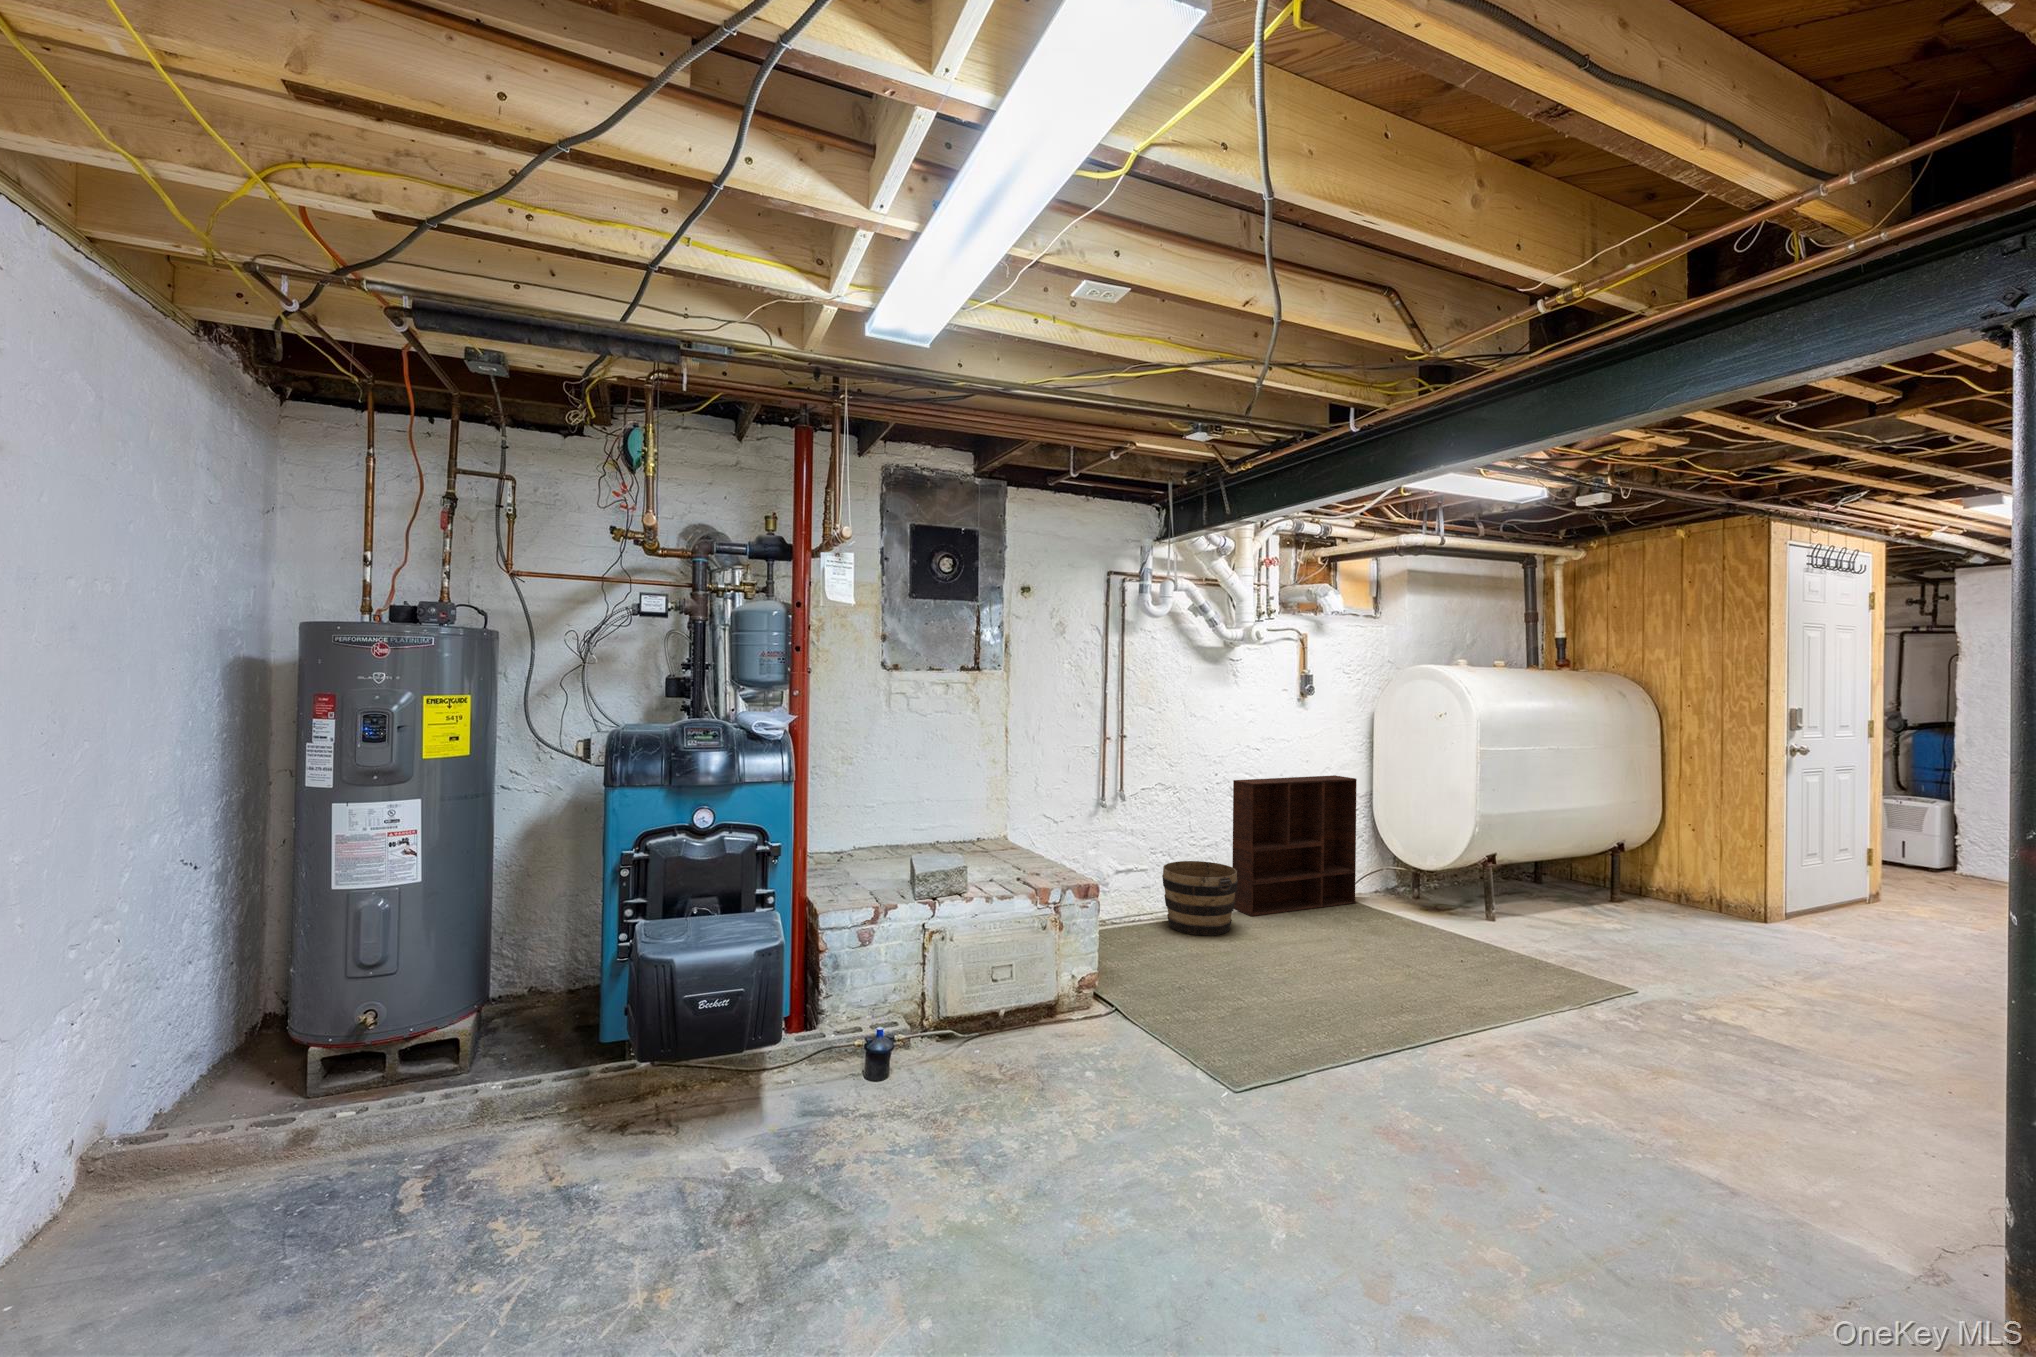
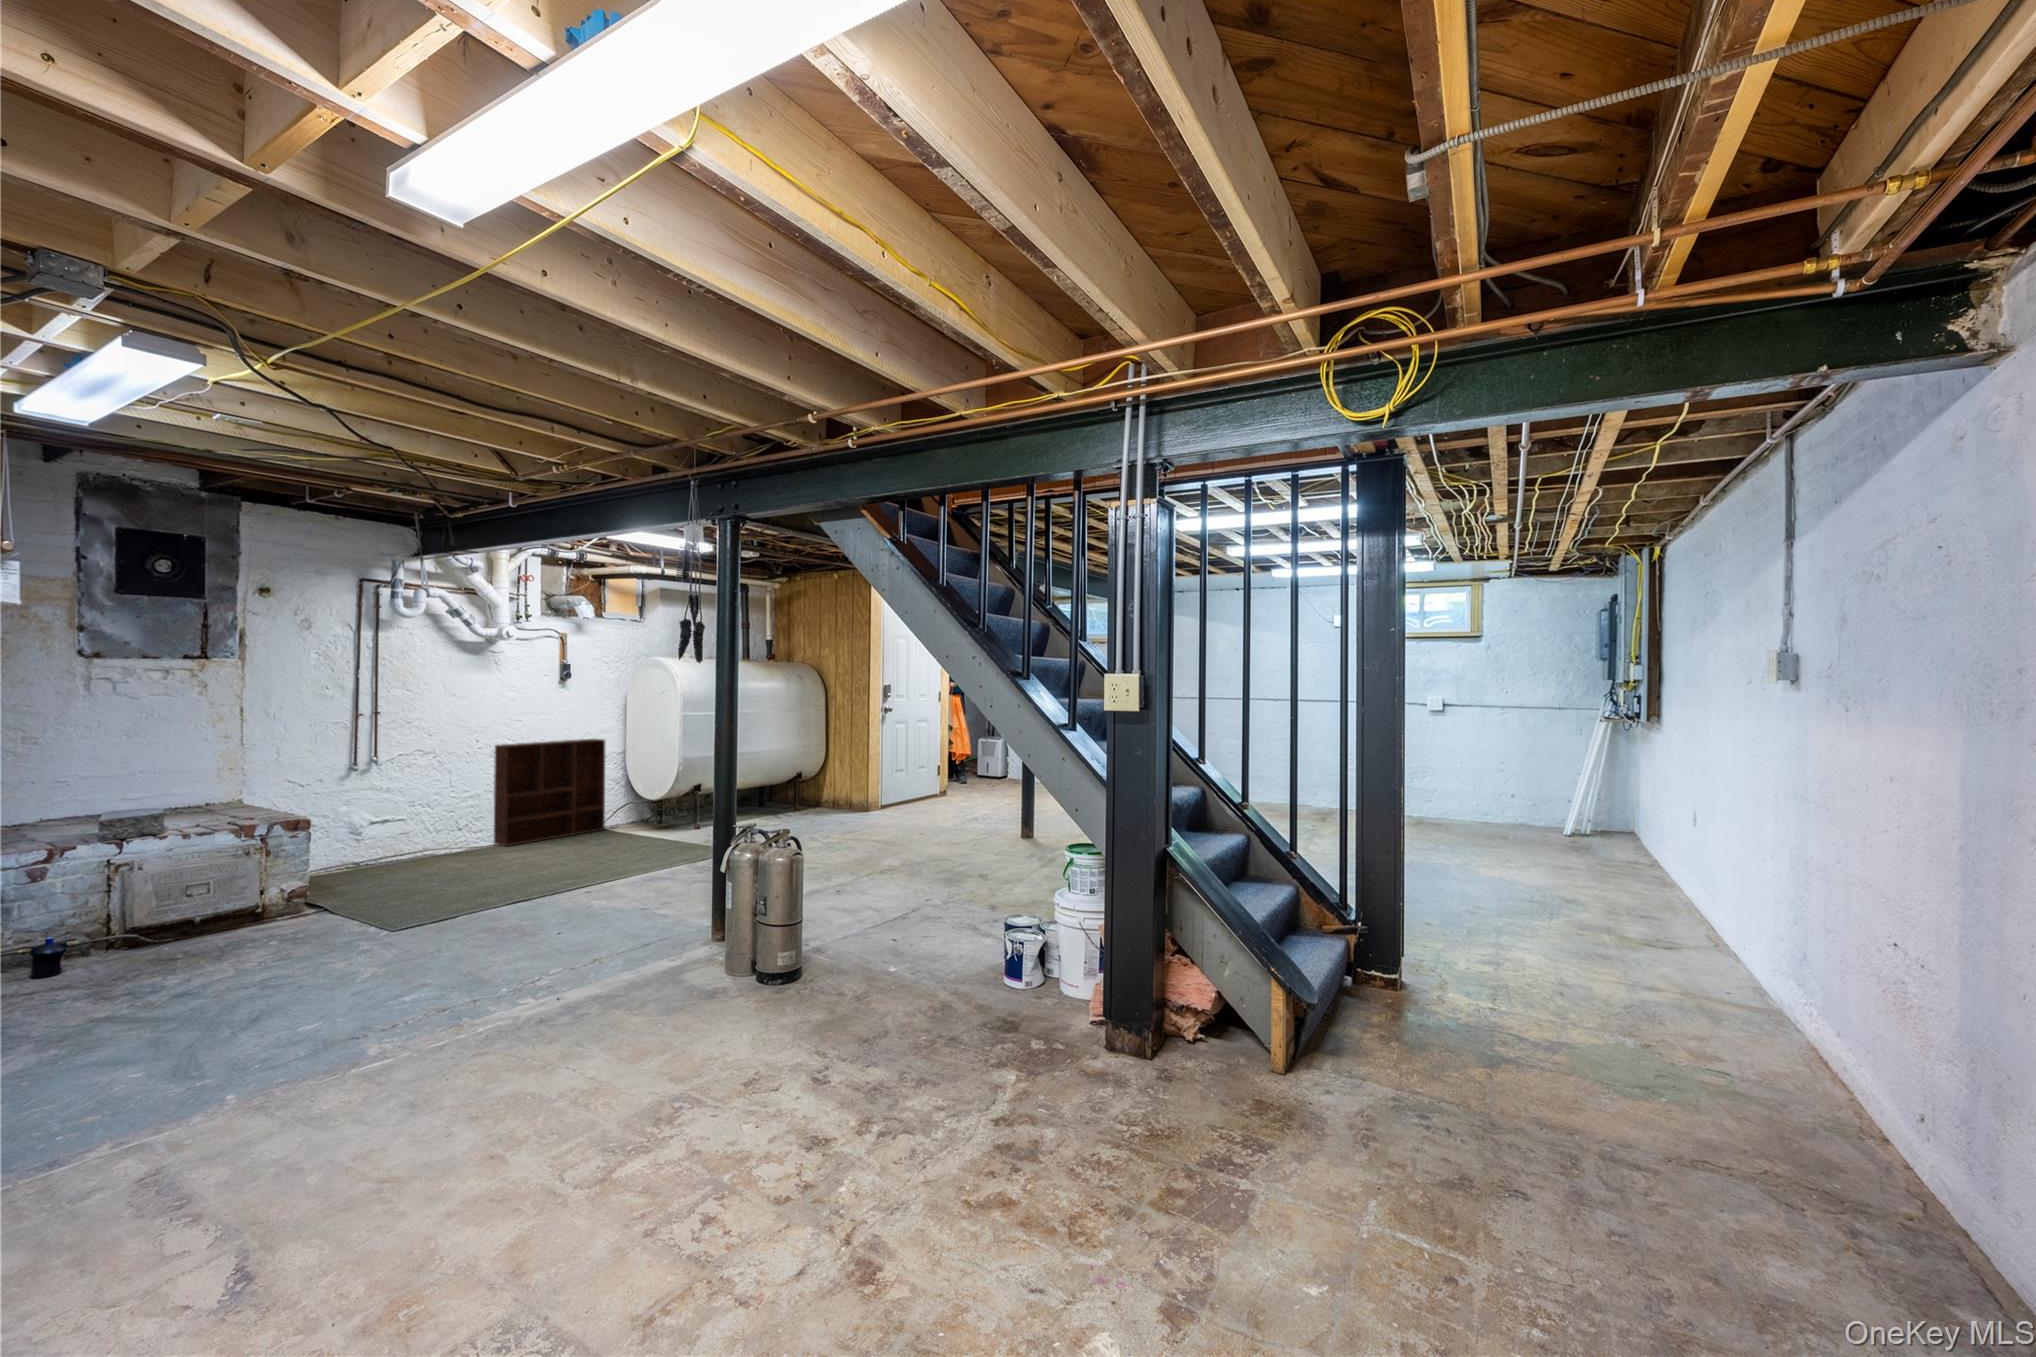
bucket: present [1162,861,1238,936] -> none [417,808,485,862]

